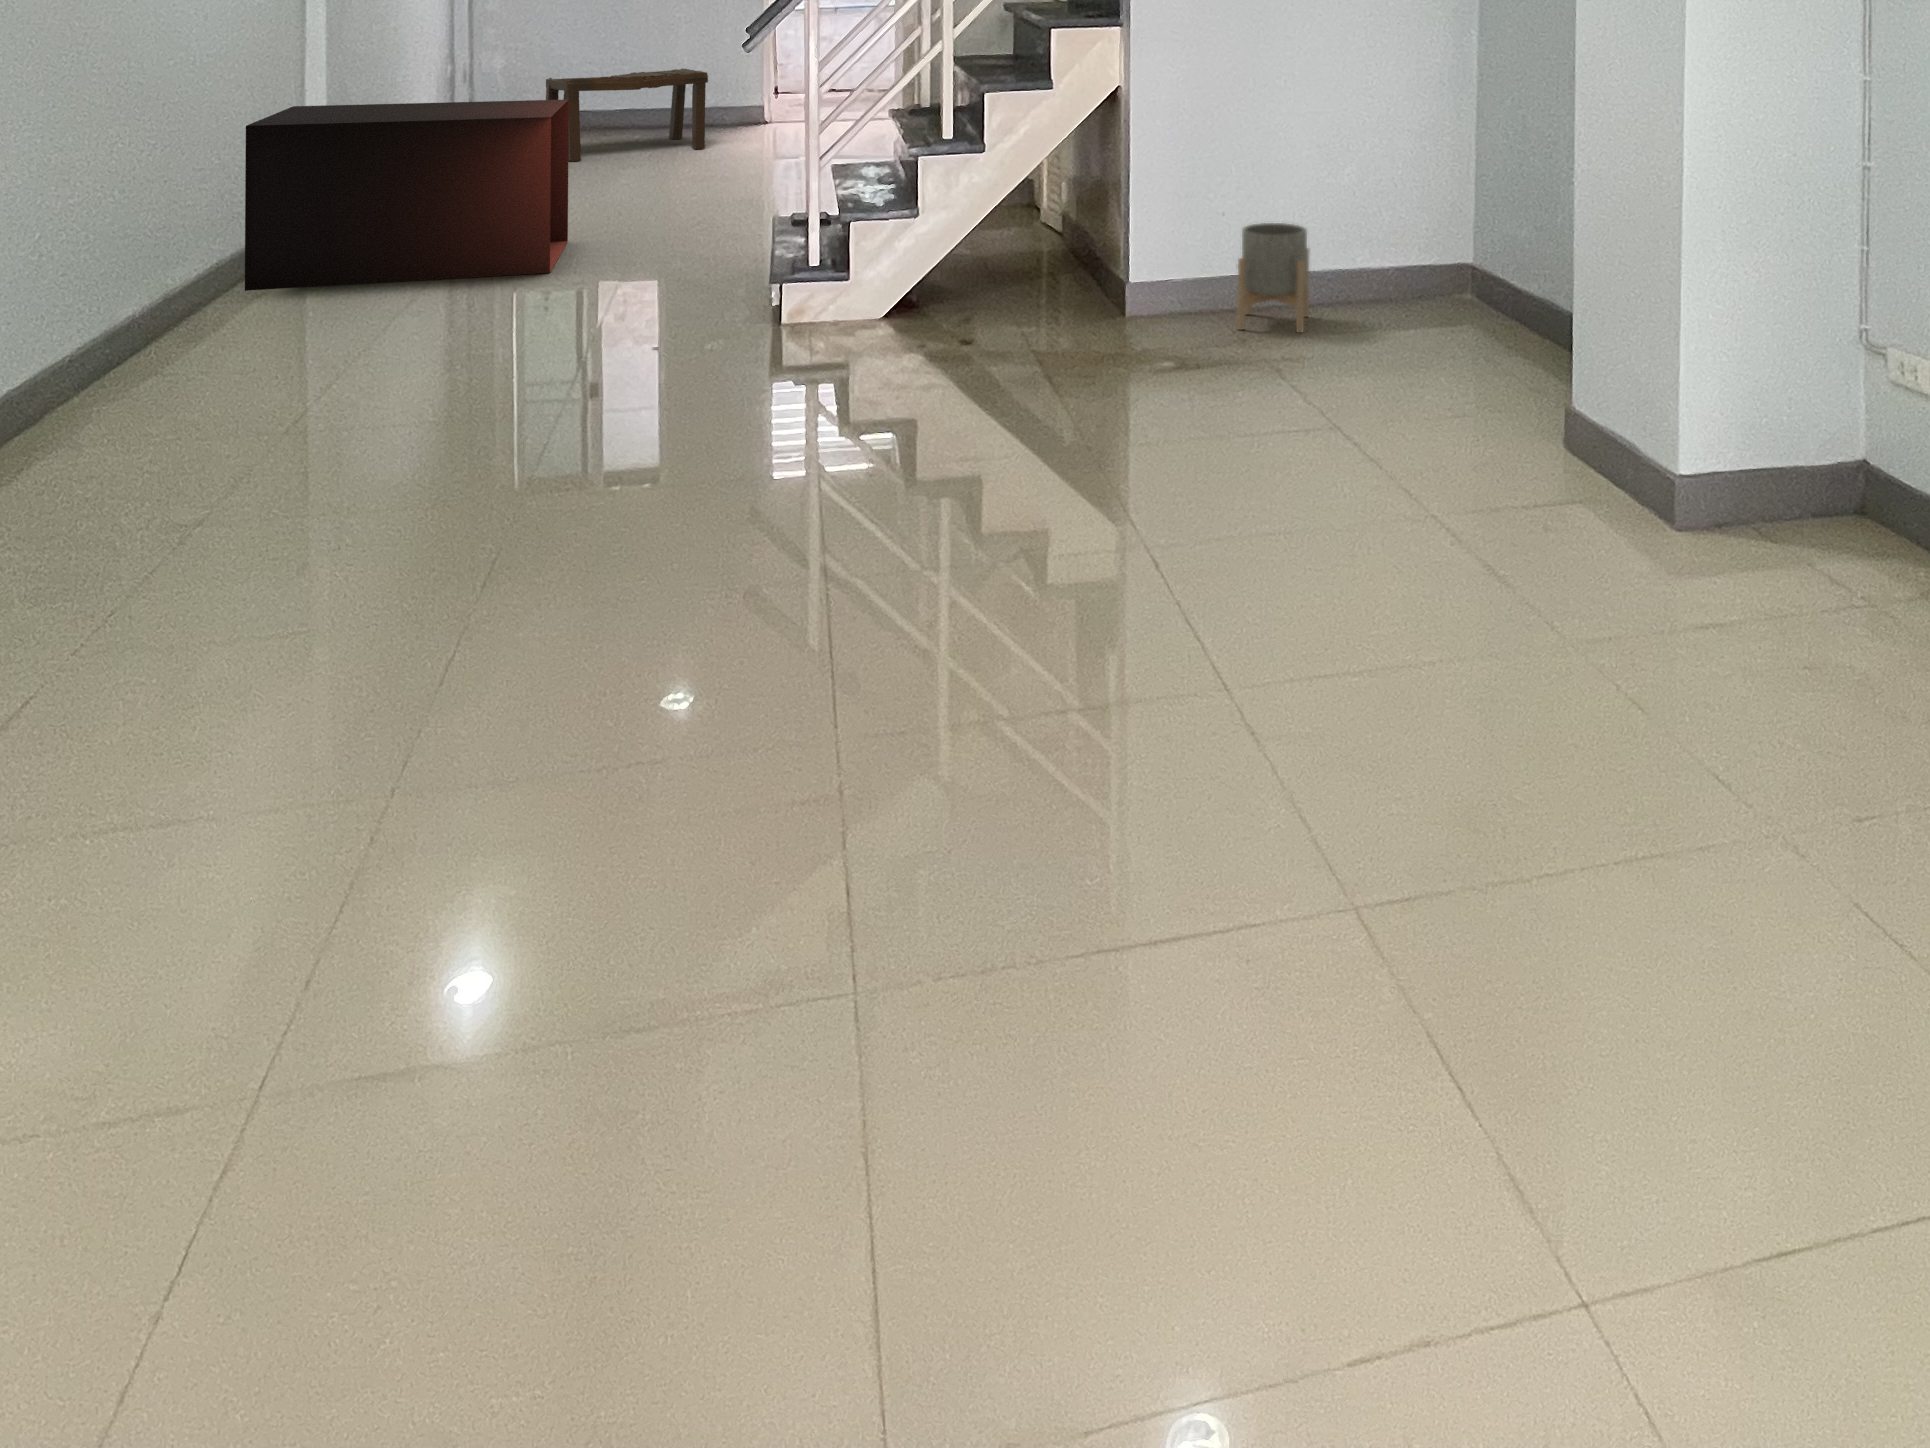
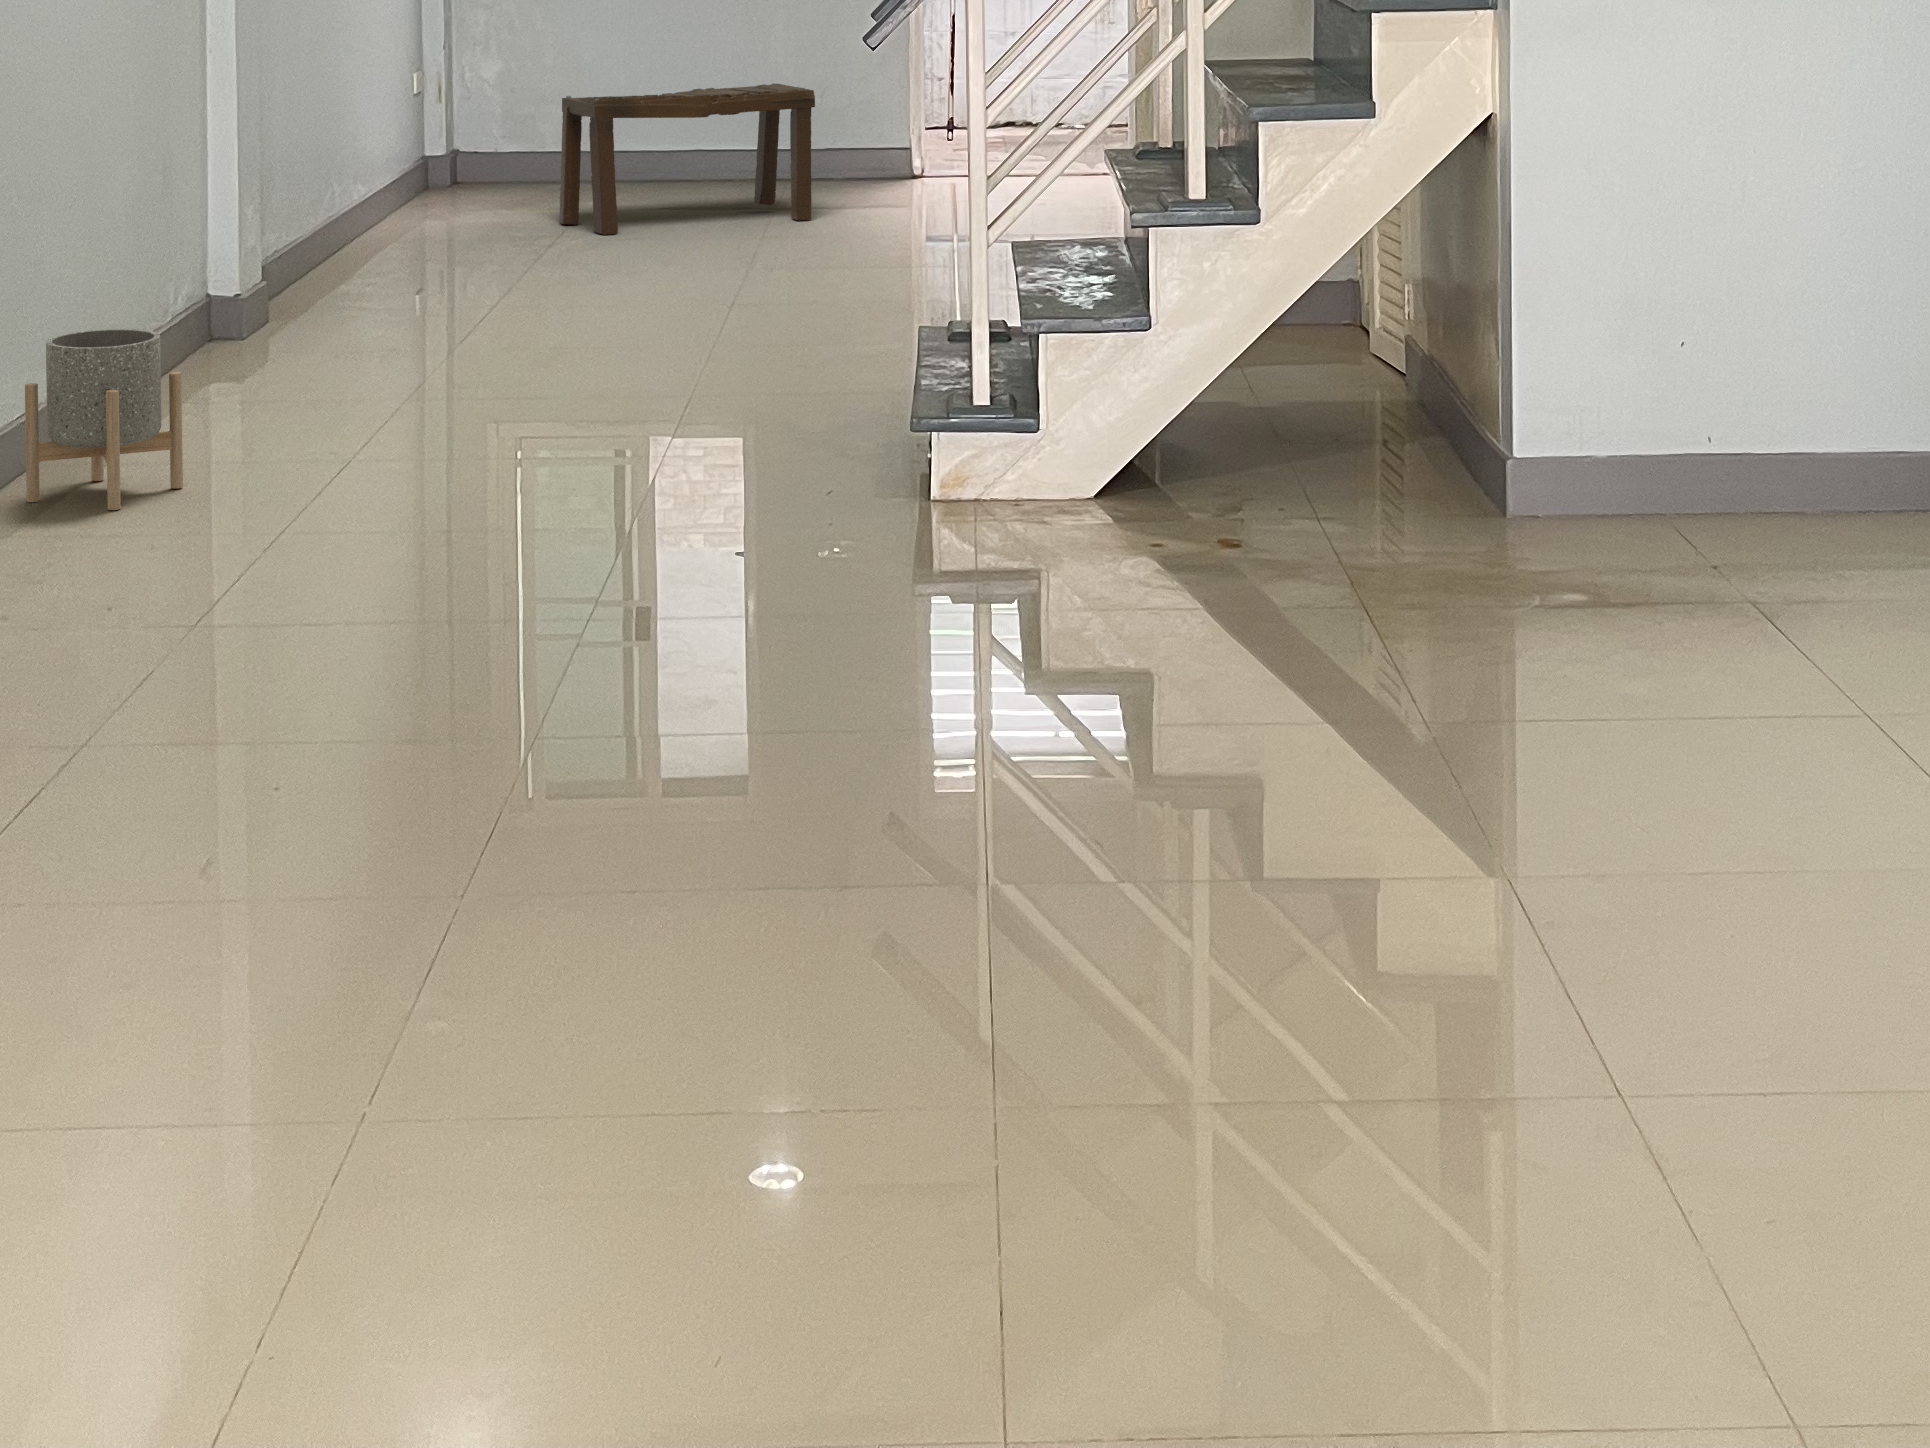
storage cabinet: present [245,99,569,291] -> none [144,127,601,410]
planter: present [1237,223,1309,333] -> present [25,329,183,510]

